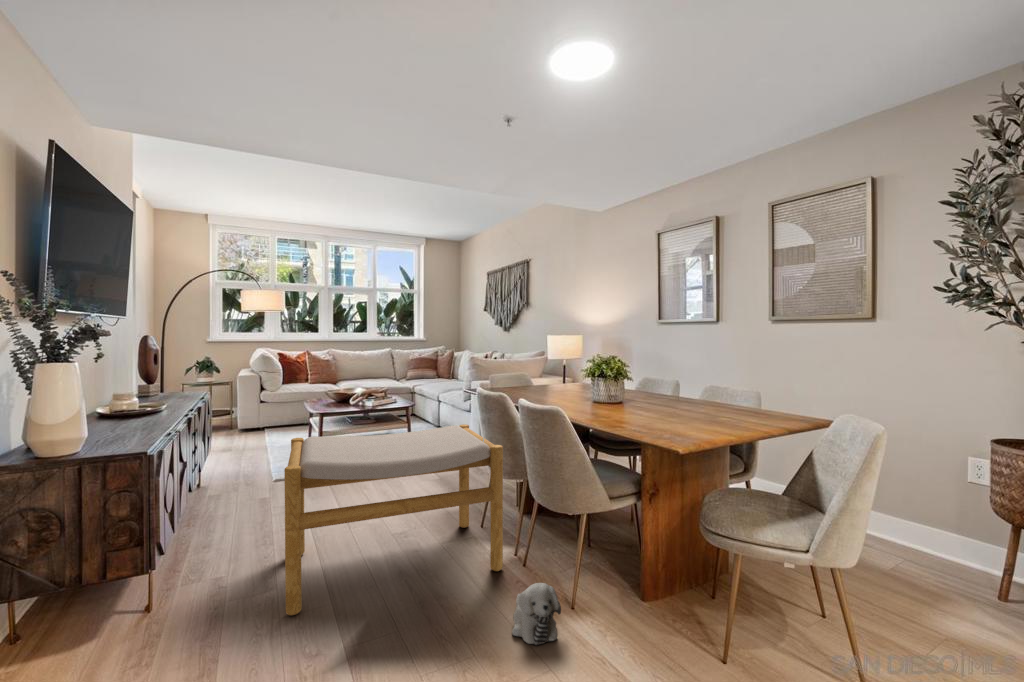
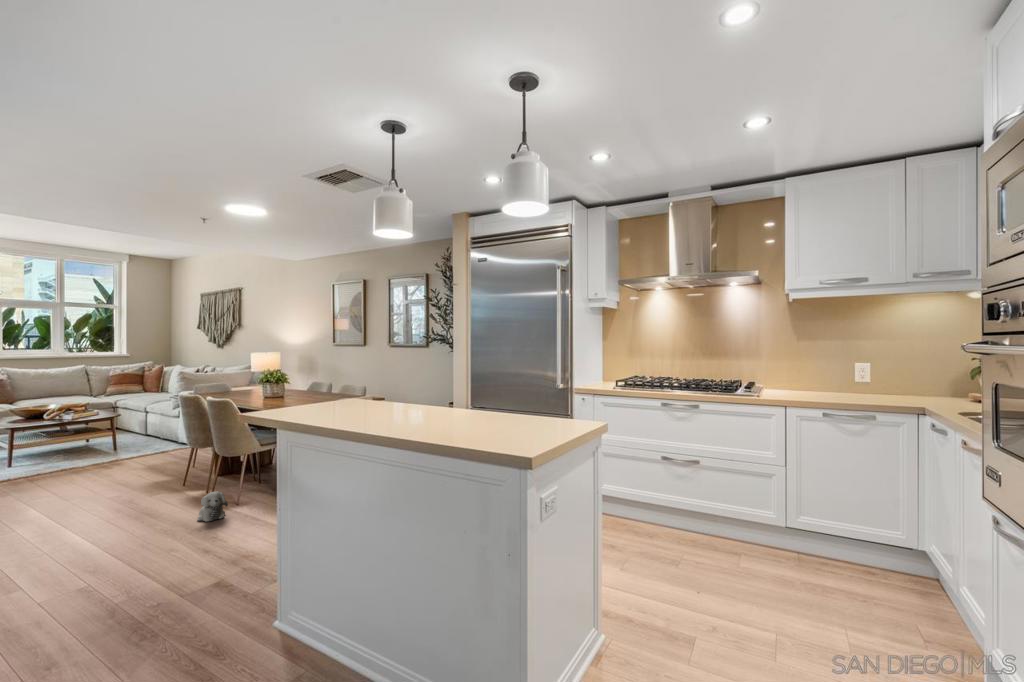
footstool: present [284,424,503,615] -> none [18,420,196,540]

